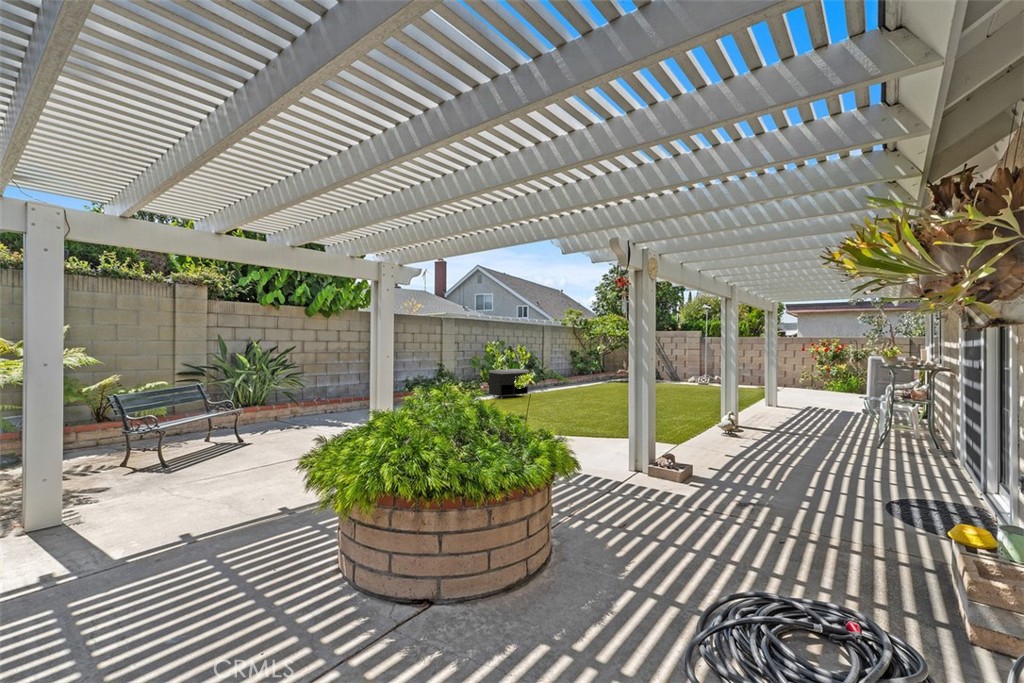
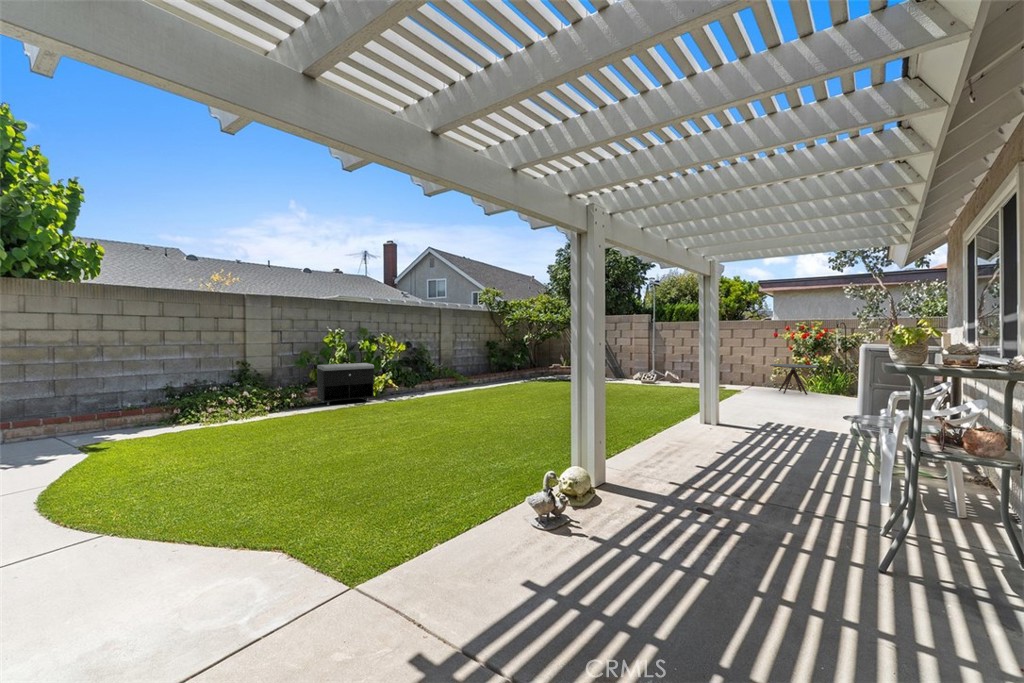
round table: none [801,370,836,393] -> present [770,364,818,395]

